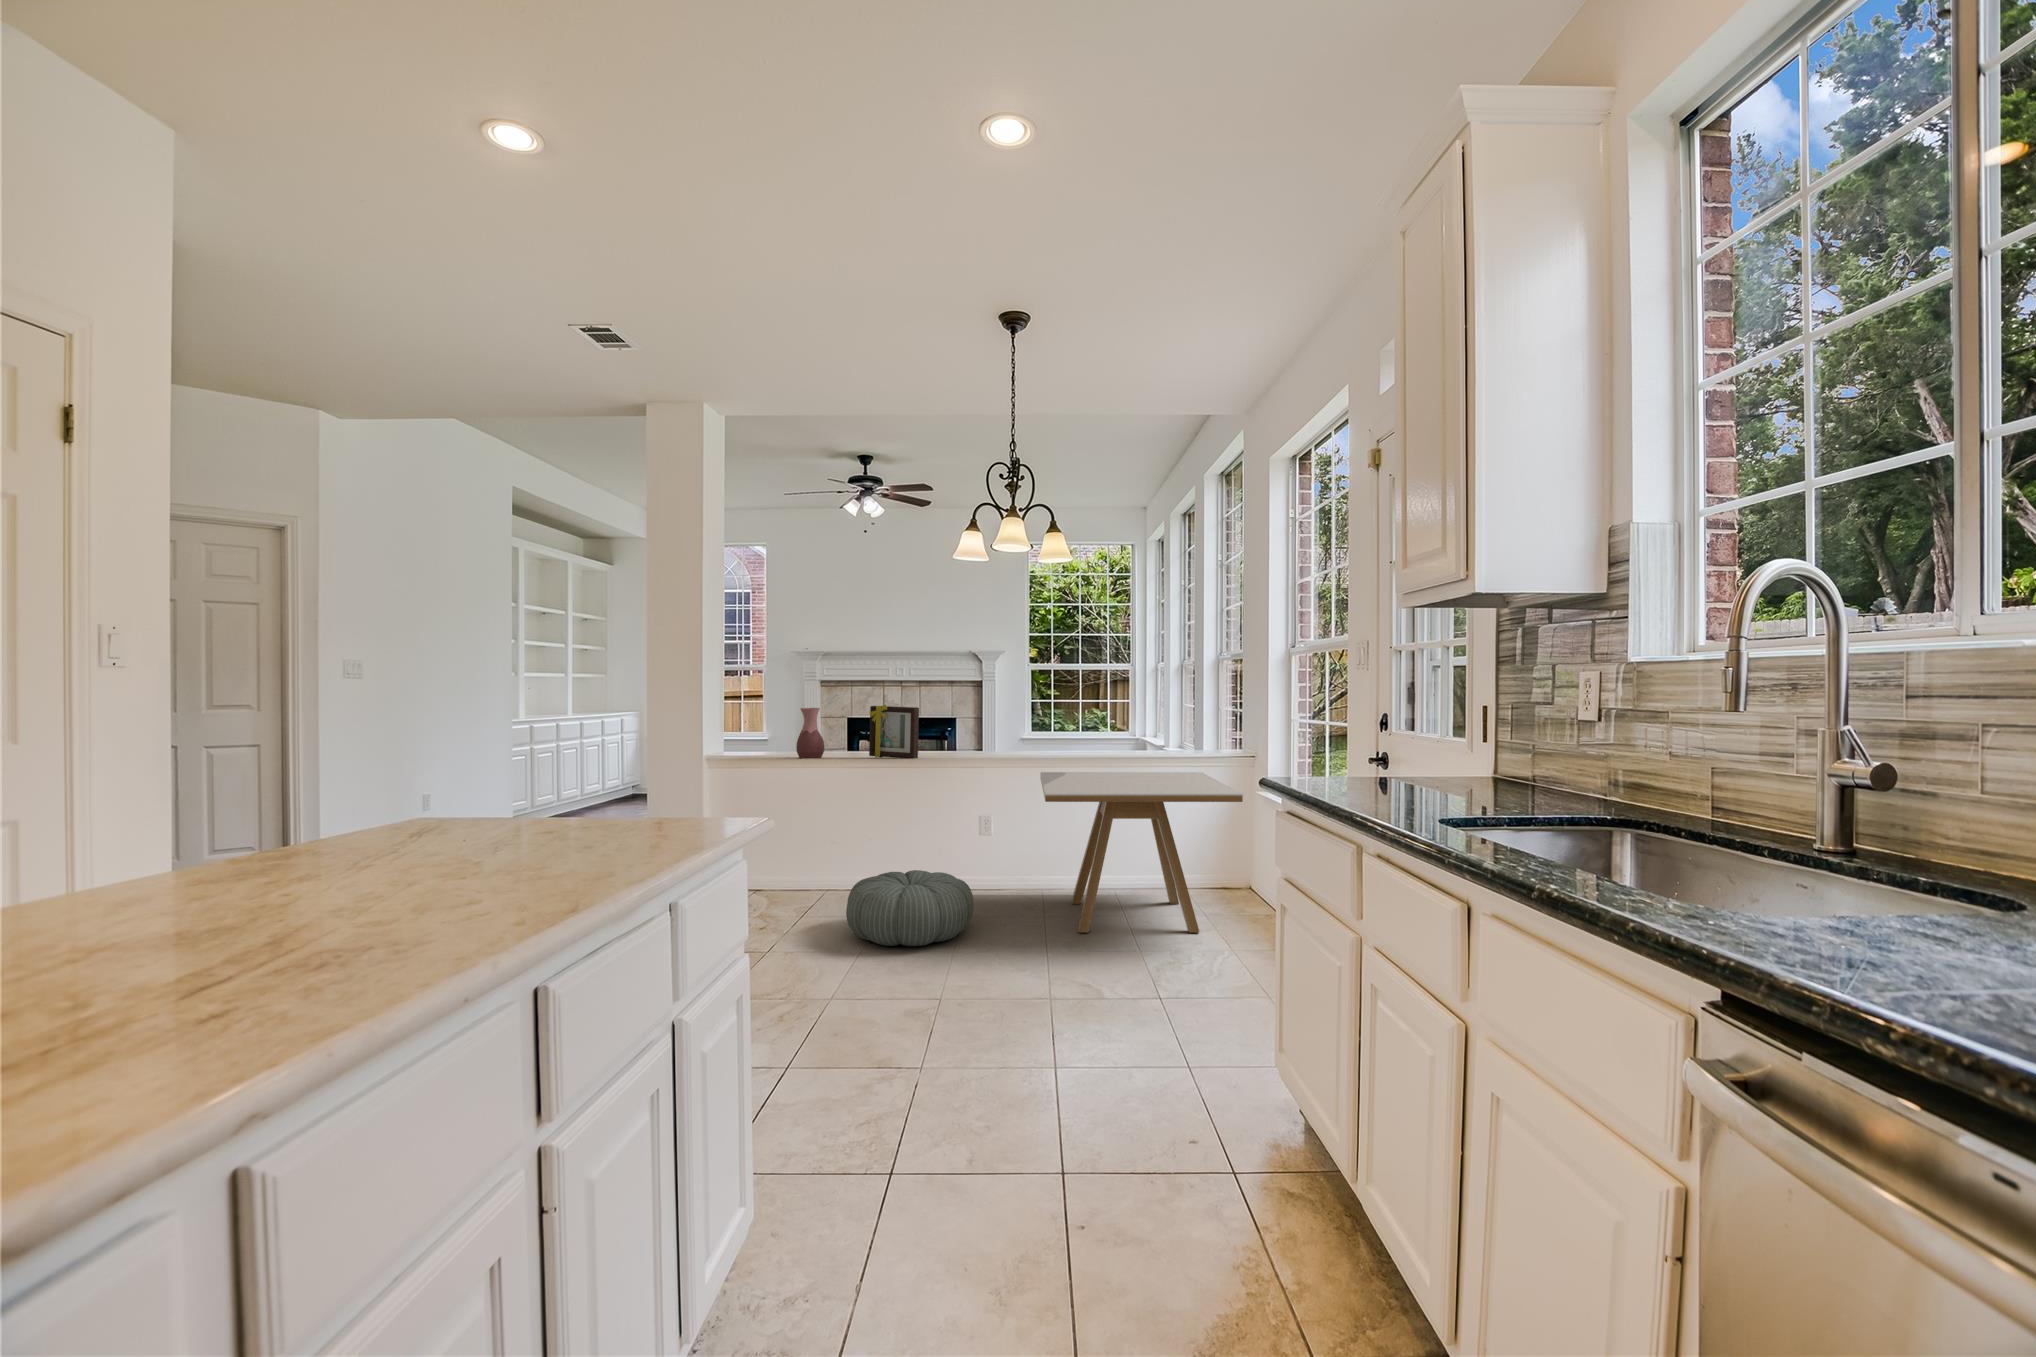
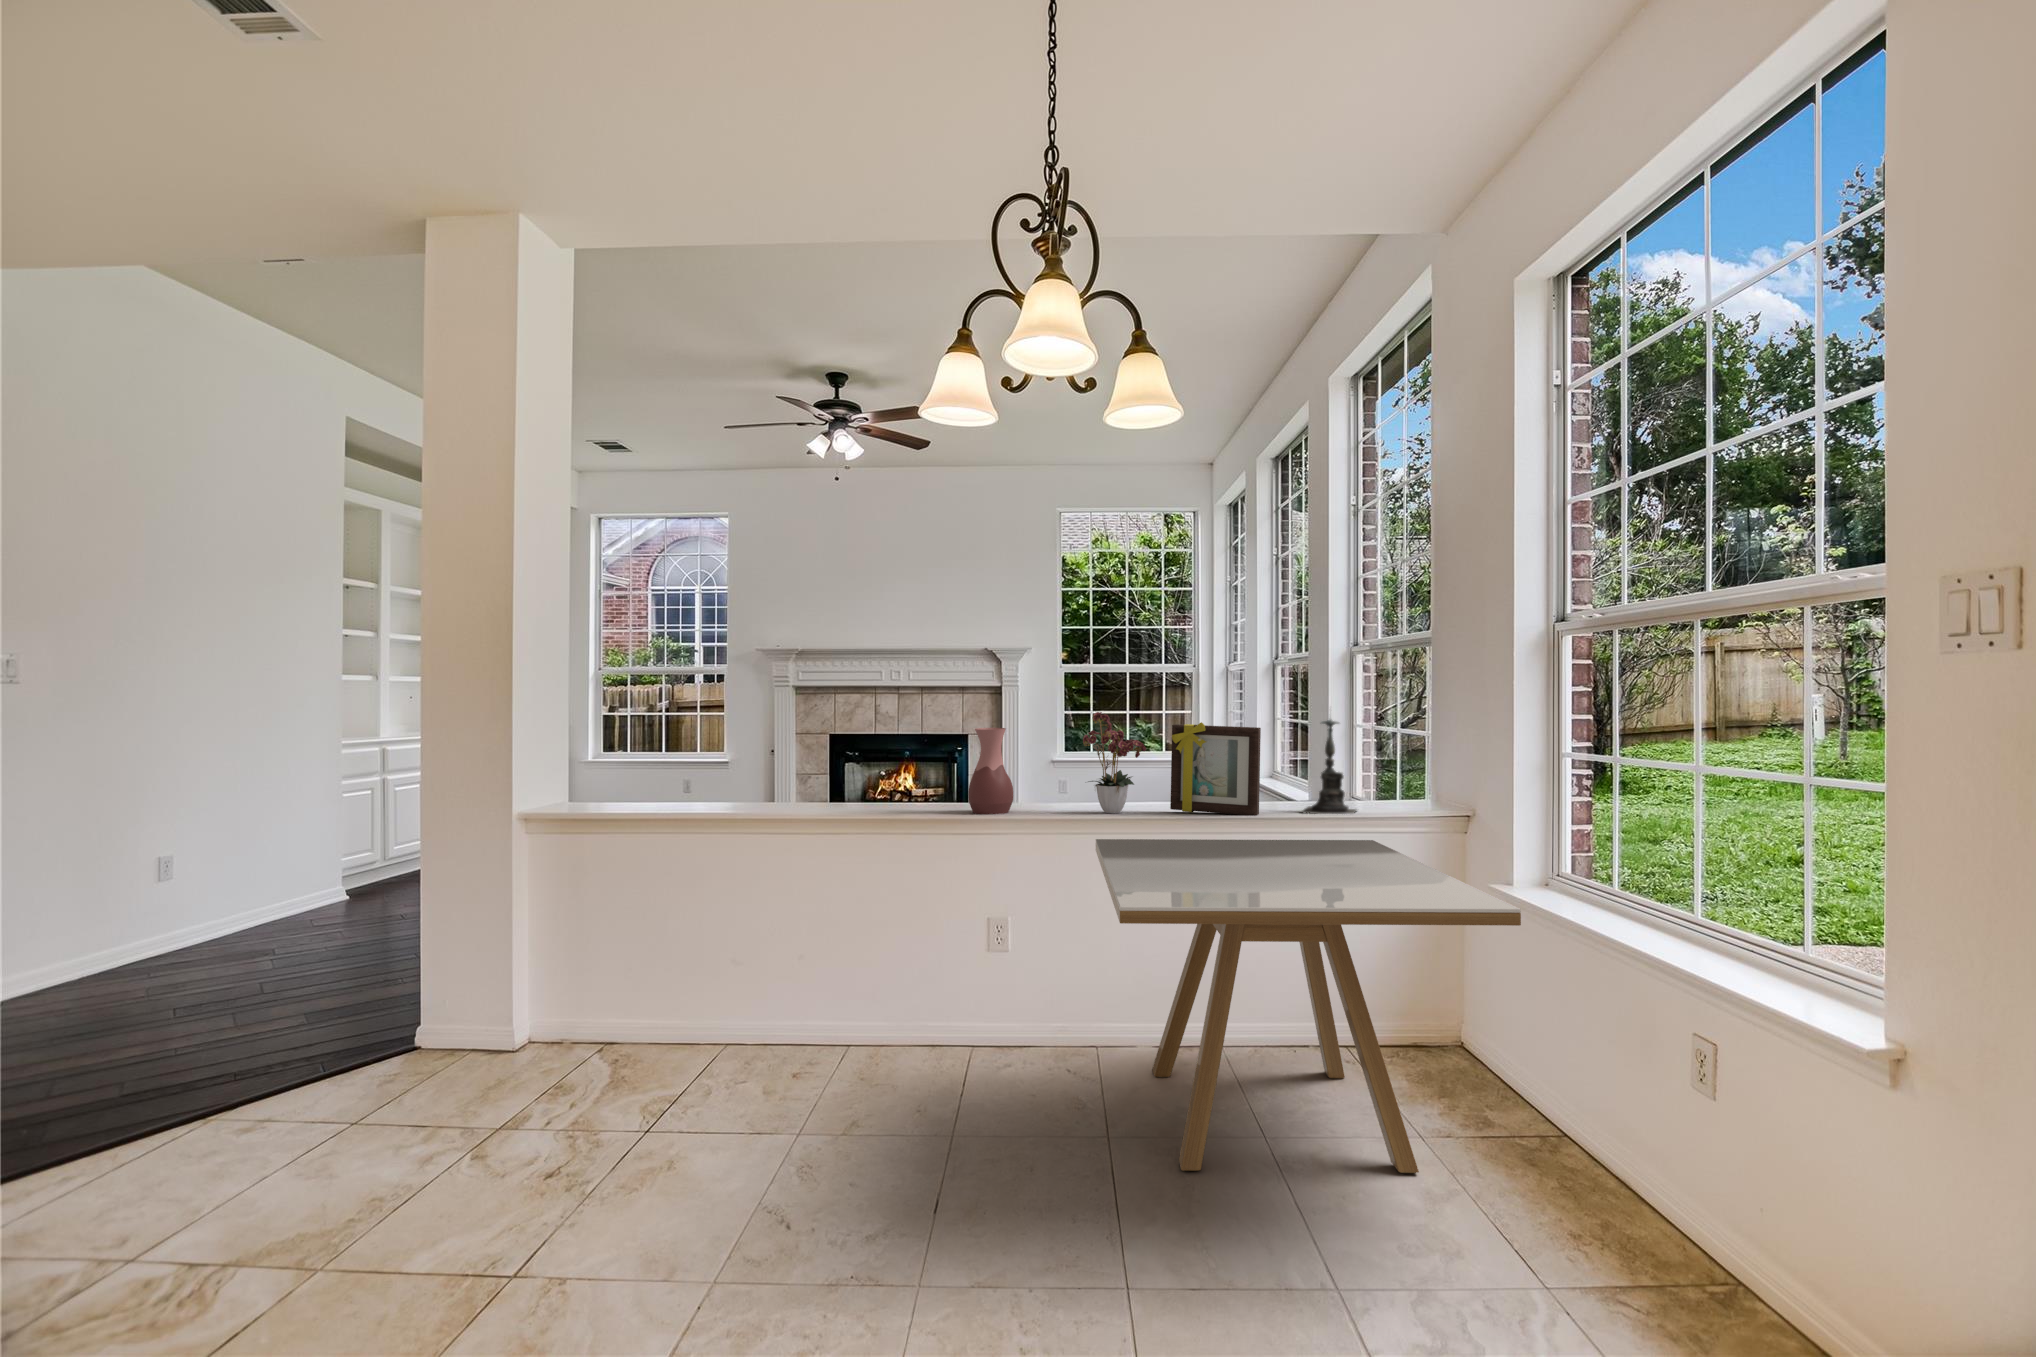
flower arrangement: none [1031,695,1073,757] -> present [1083,712,1146,813]
candle holder: none [1160,695,1197,758] -> present [1301,719,1356,814]
picture frame: present [869,705,919,759] -> present [1170,722,1261,816]
vase: present [796,708,824,759] -> present [968,728,1013,814]
pouf: present [846,870,974,946] -> none [727,1031,979,1219]

